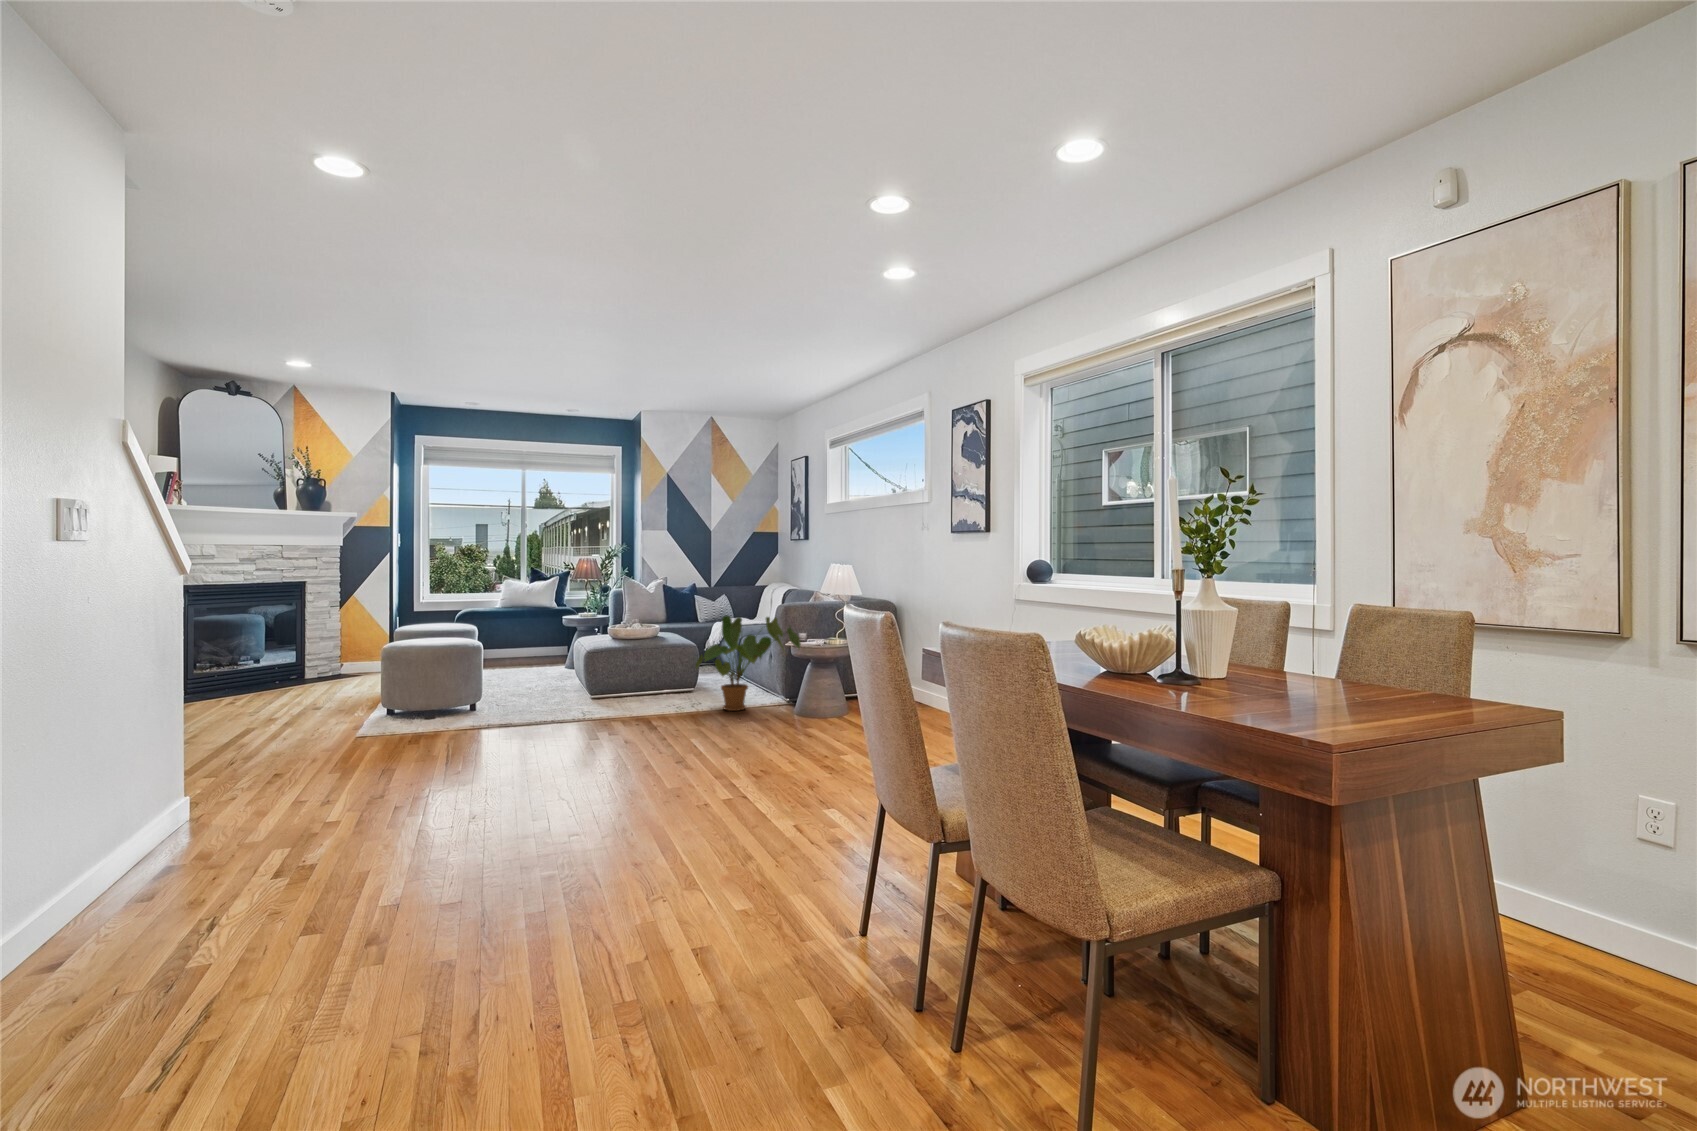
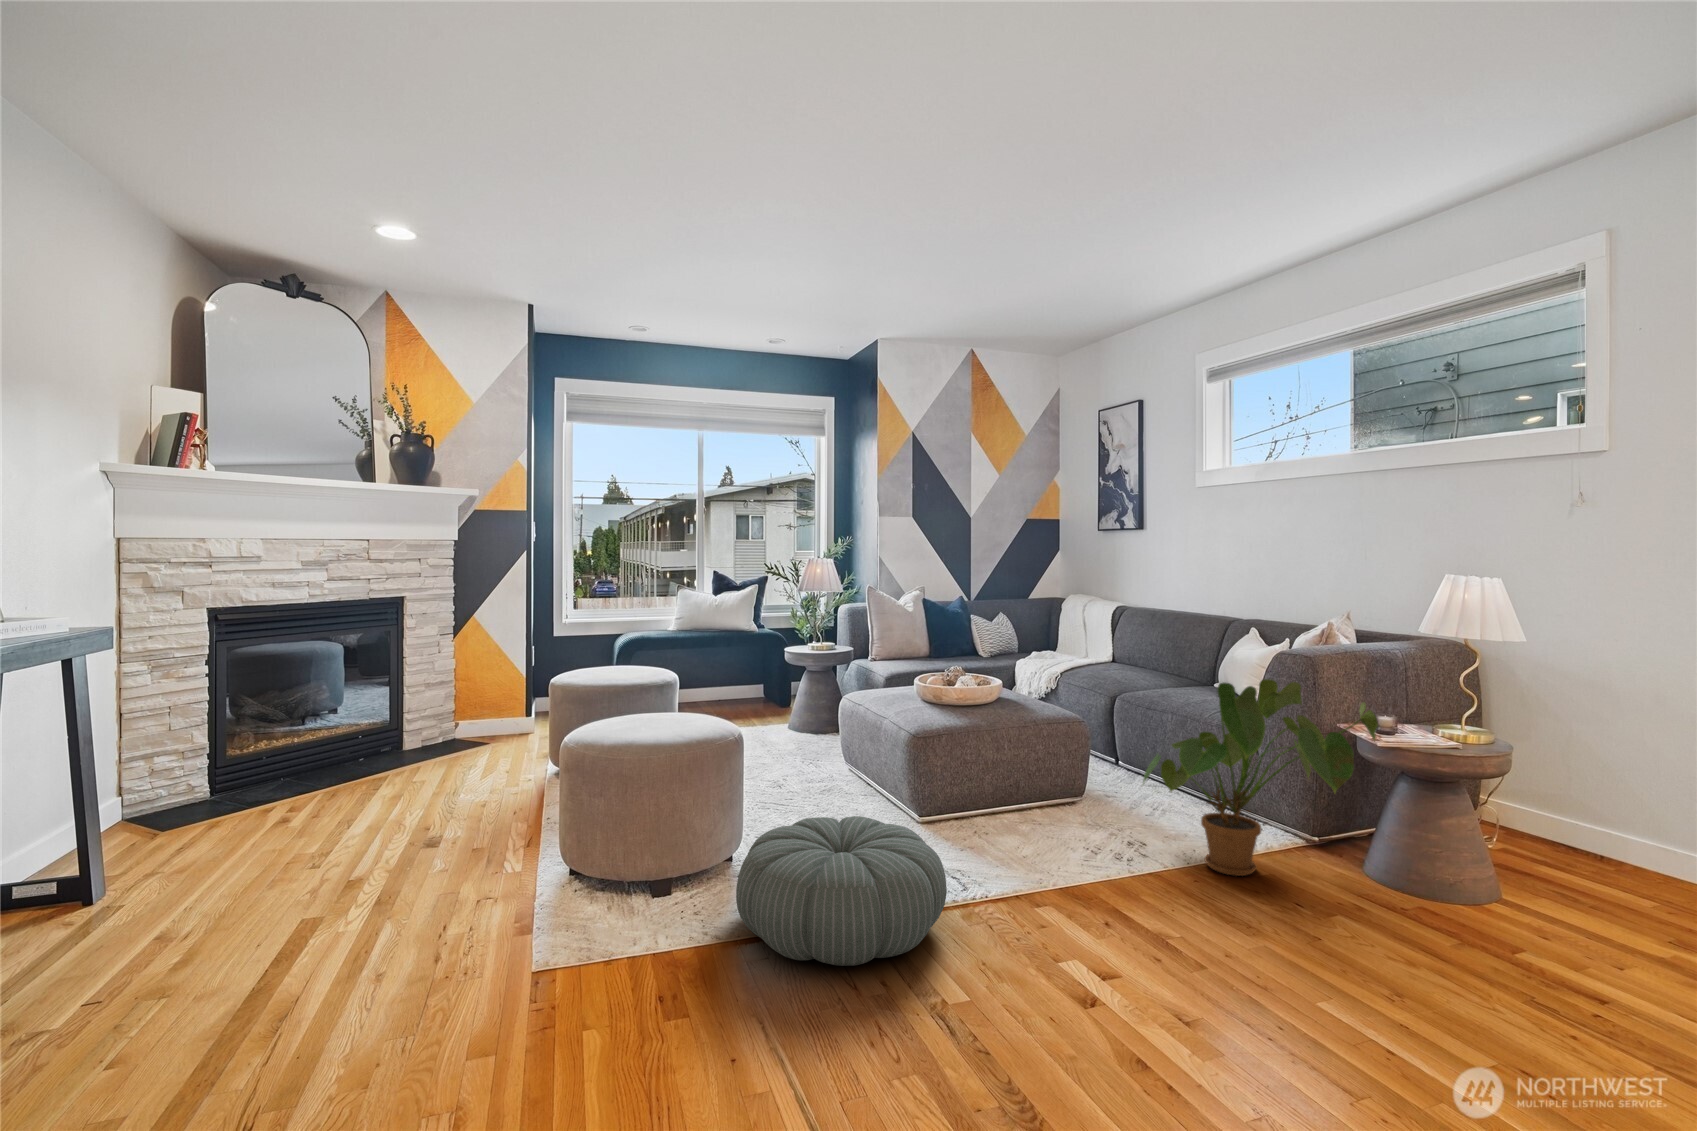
pouf: none [460,680,565,731] -> present [736,816,947,966]

